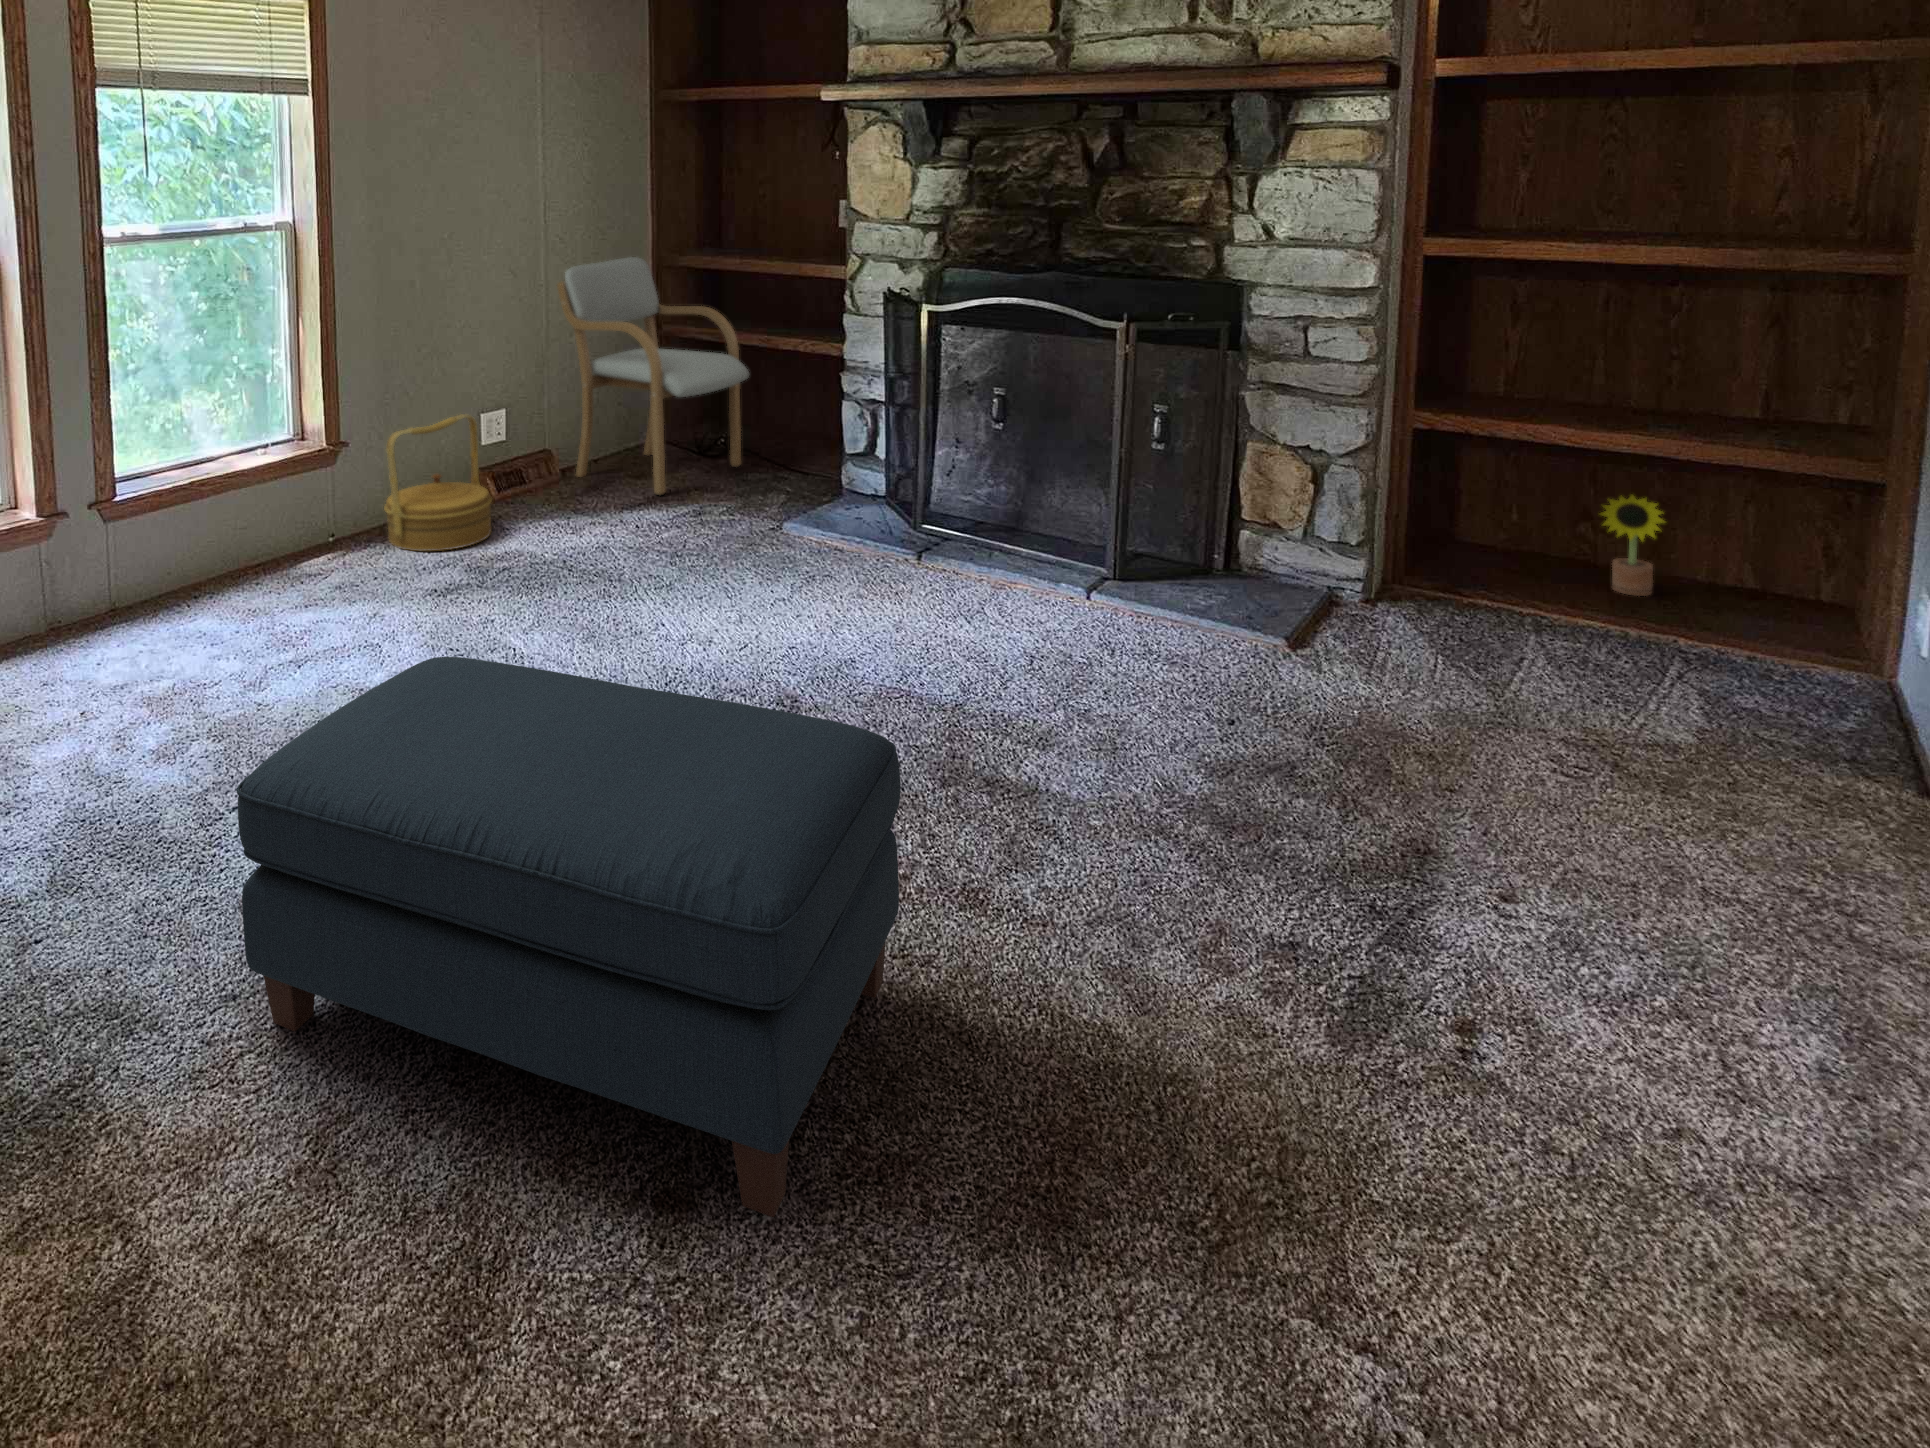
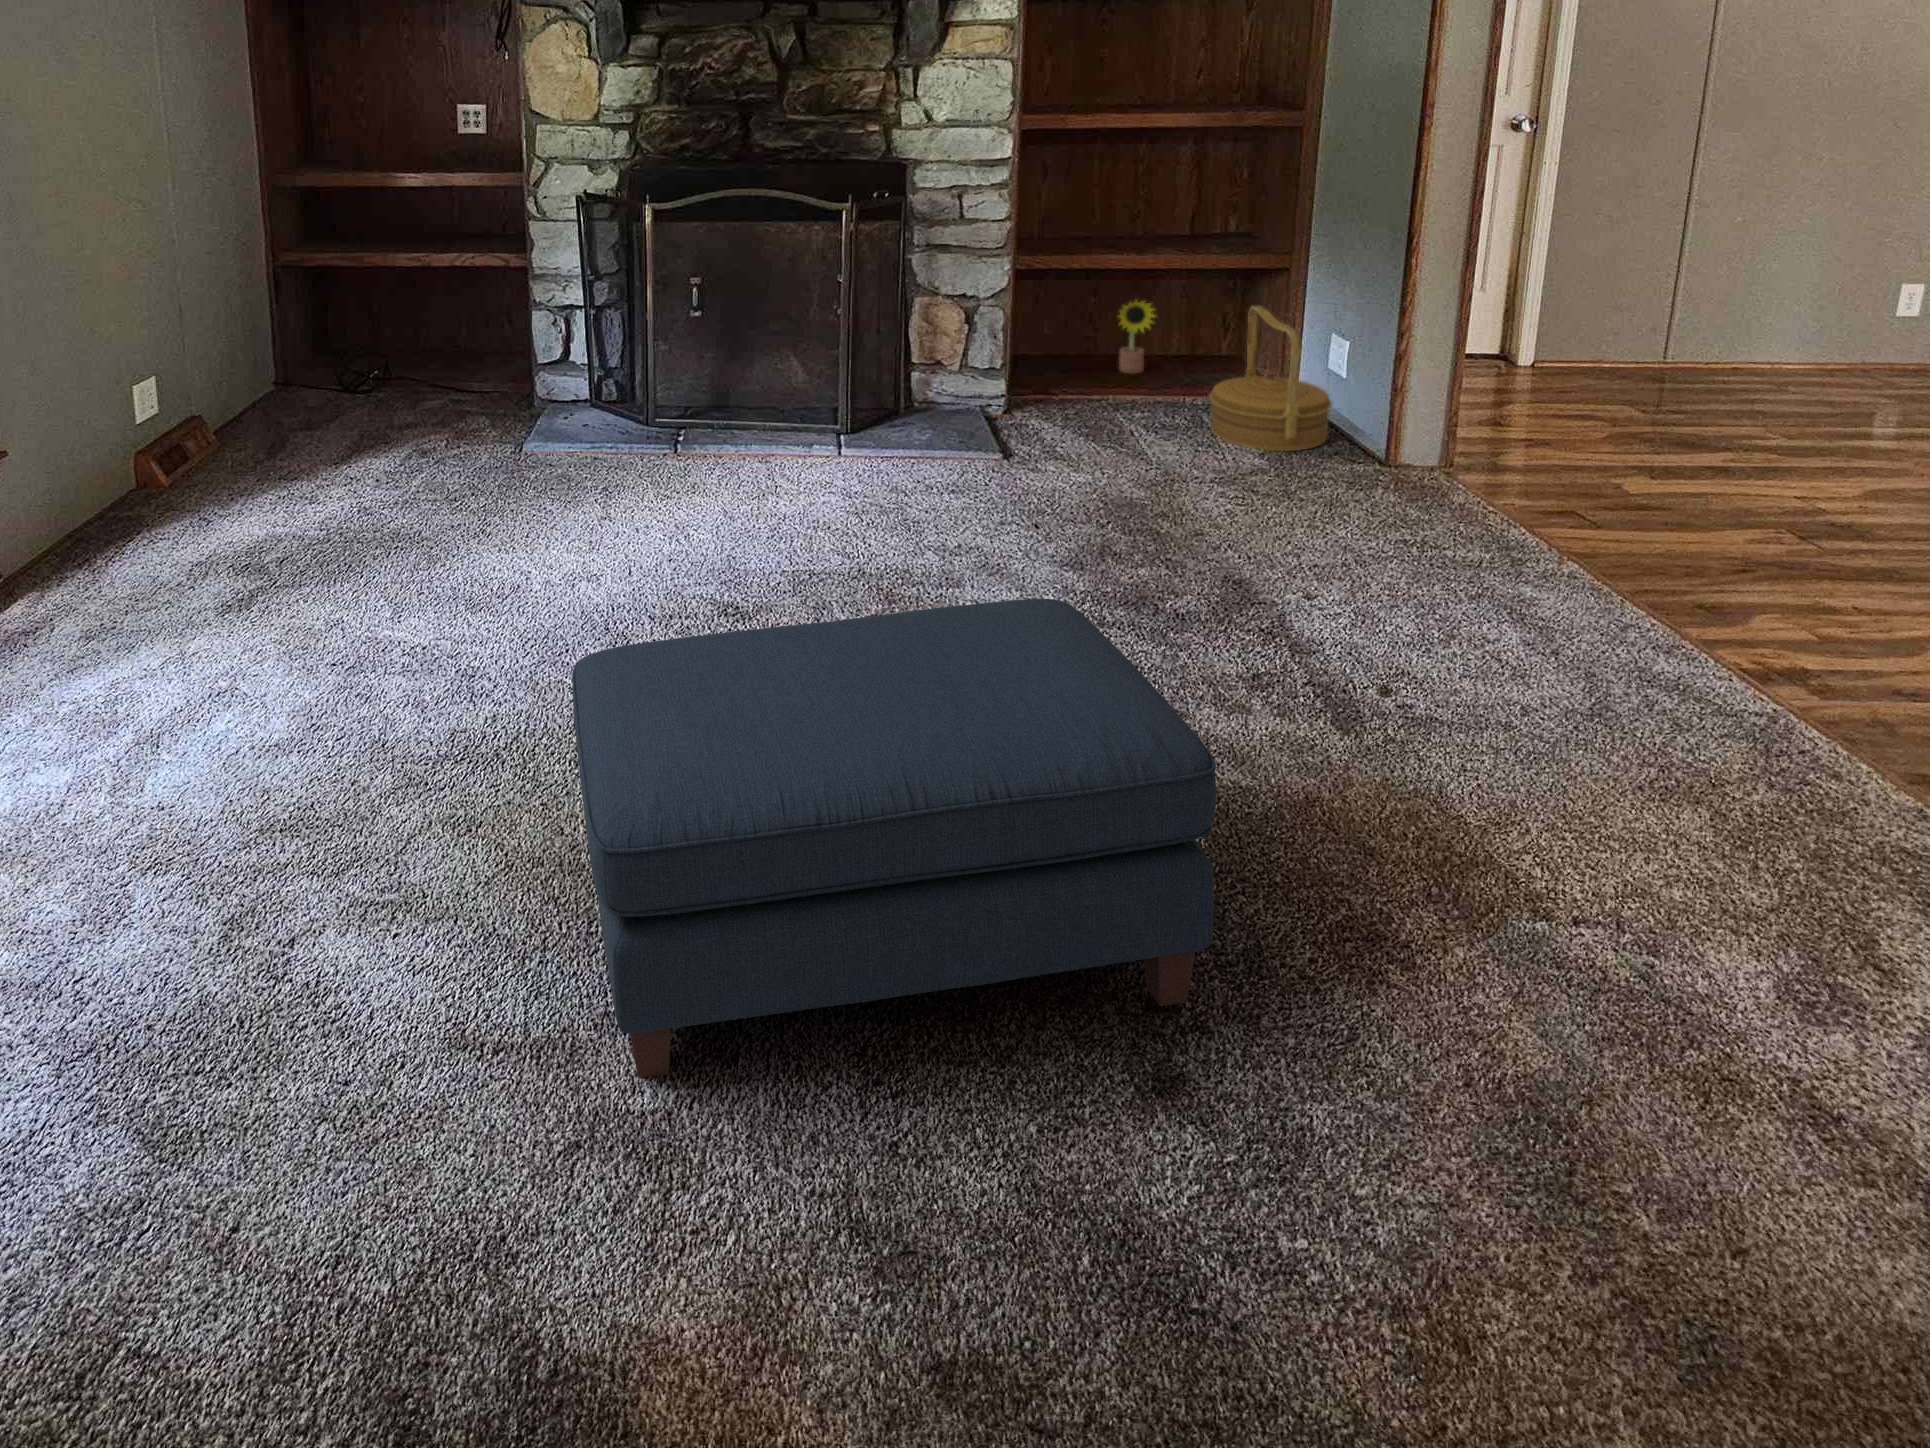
armchair: present [557,257,749,495] -> none [181,176,405,443]
woven basket: present [384,414,492,551] -> present [1209,306,1332,451]

